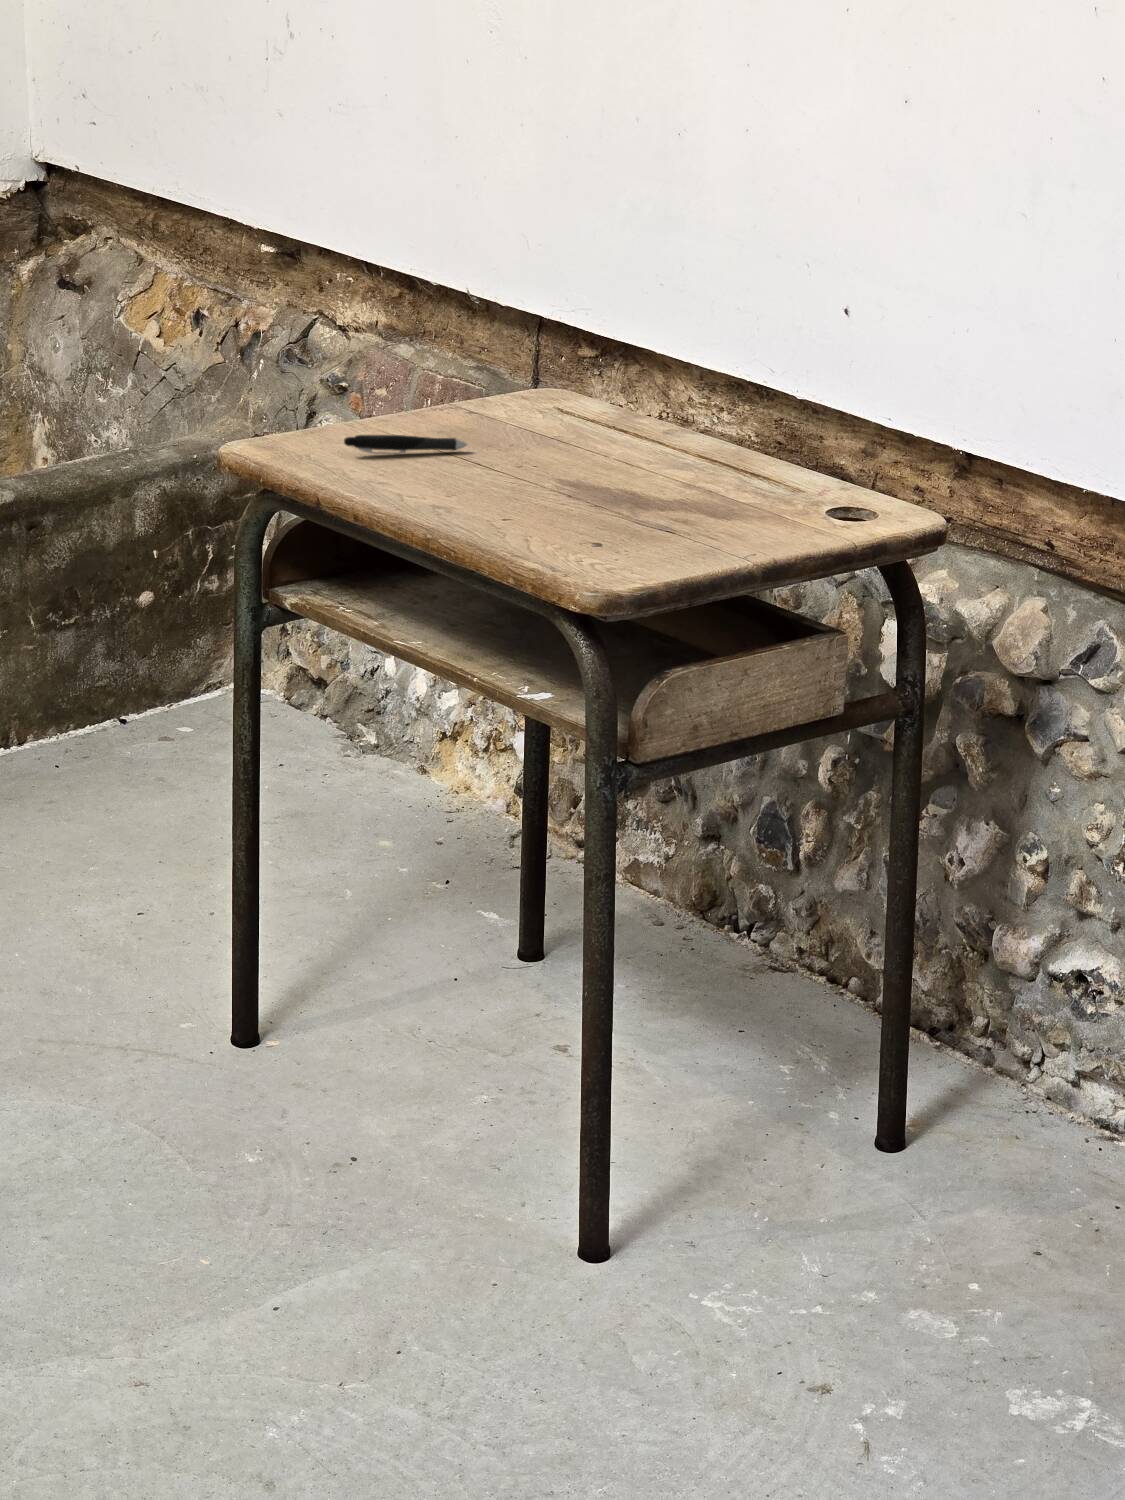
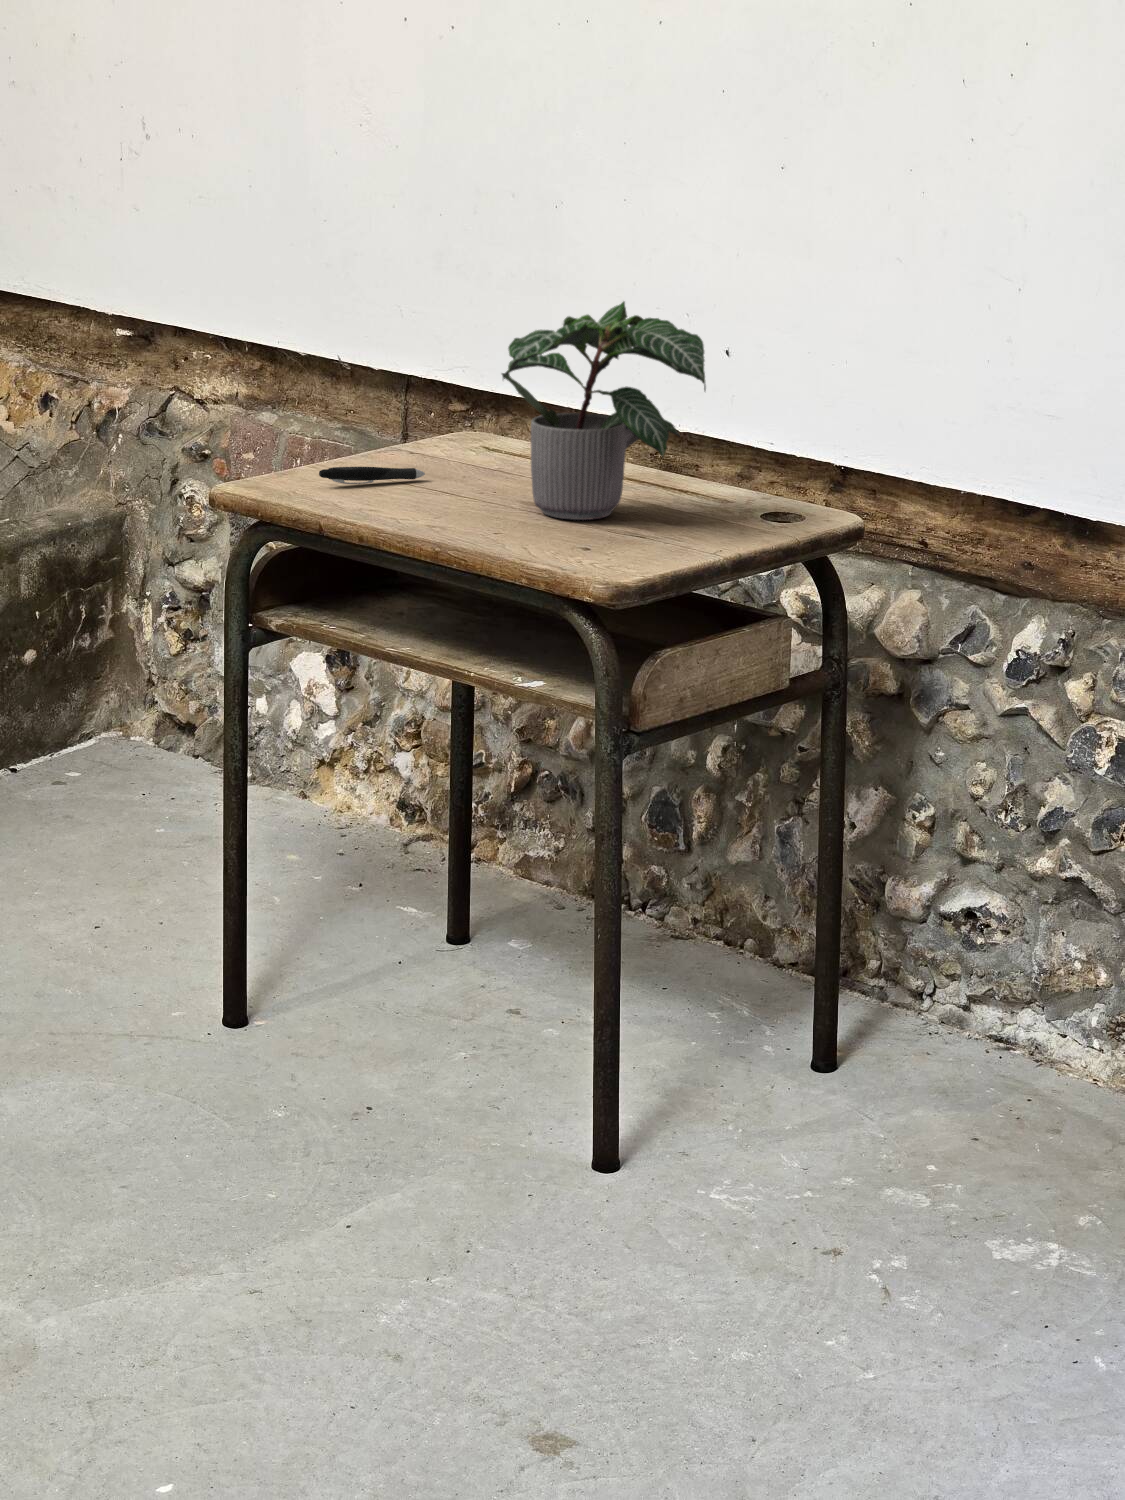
potted plant: none [519,264,769,511] -> present [502,302,706,520]

